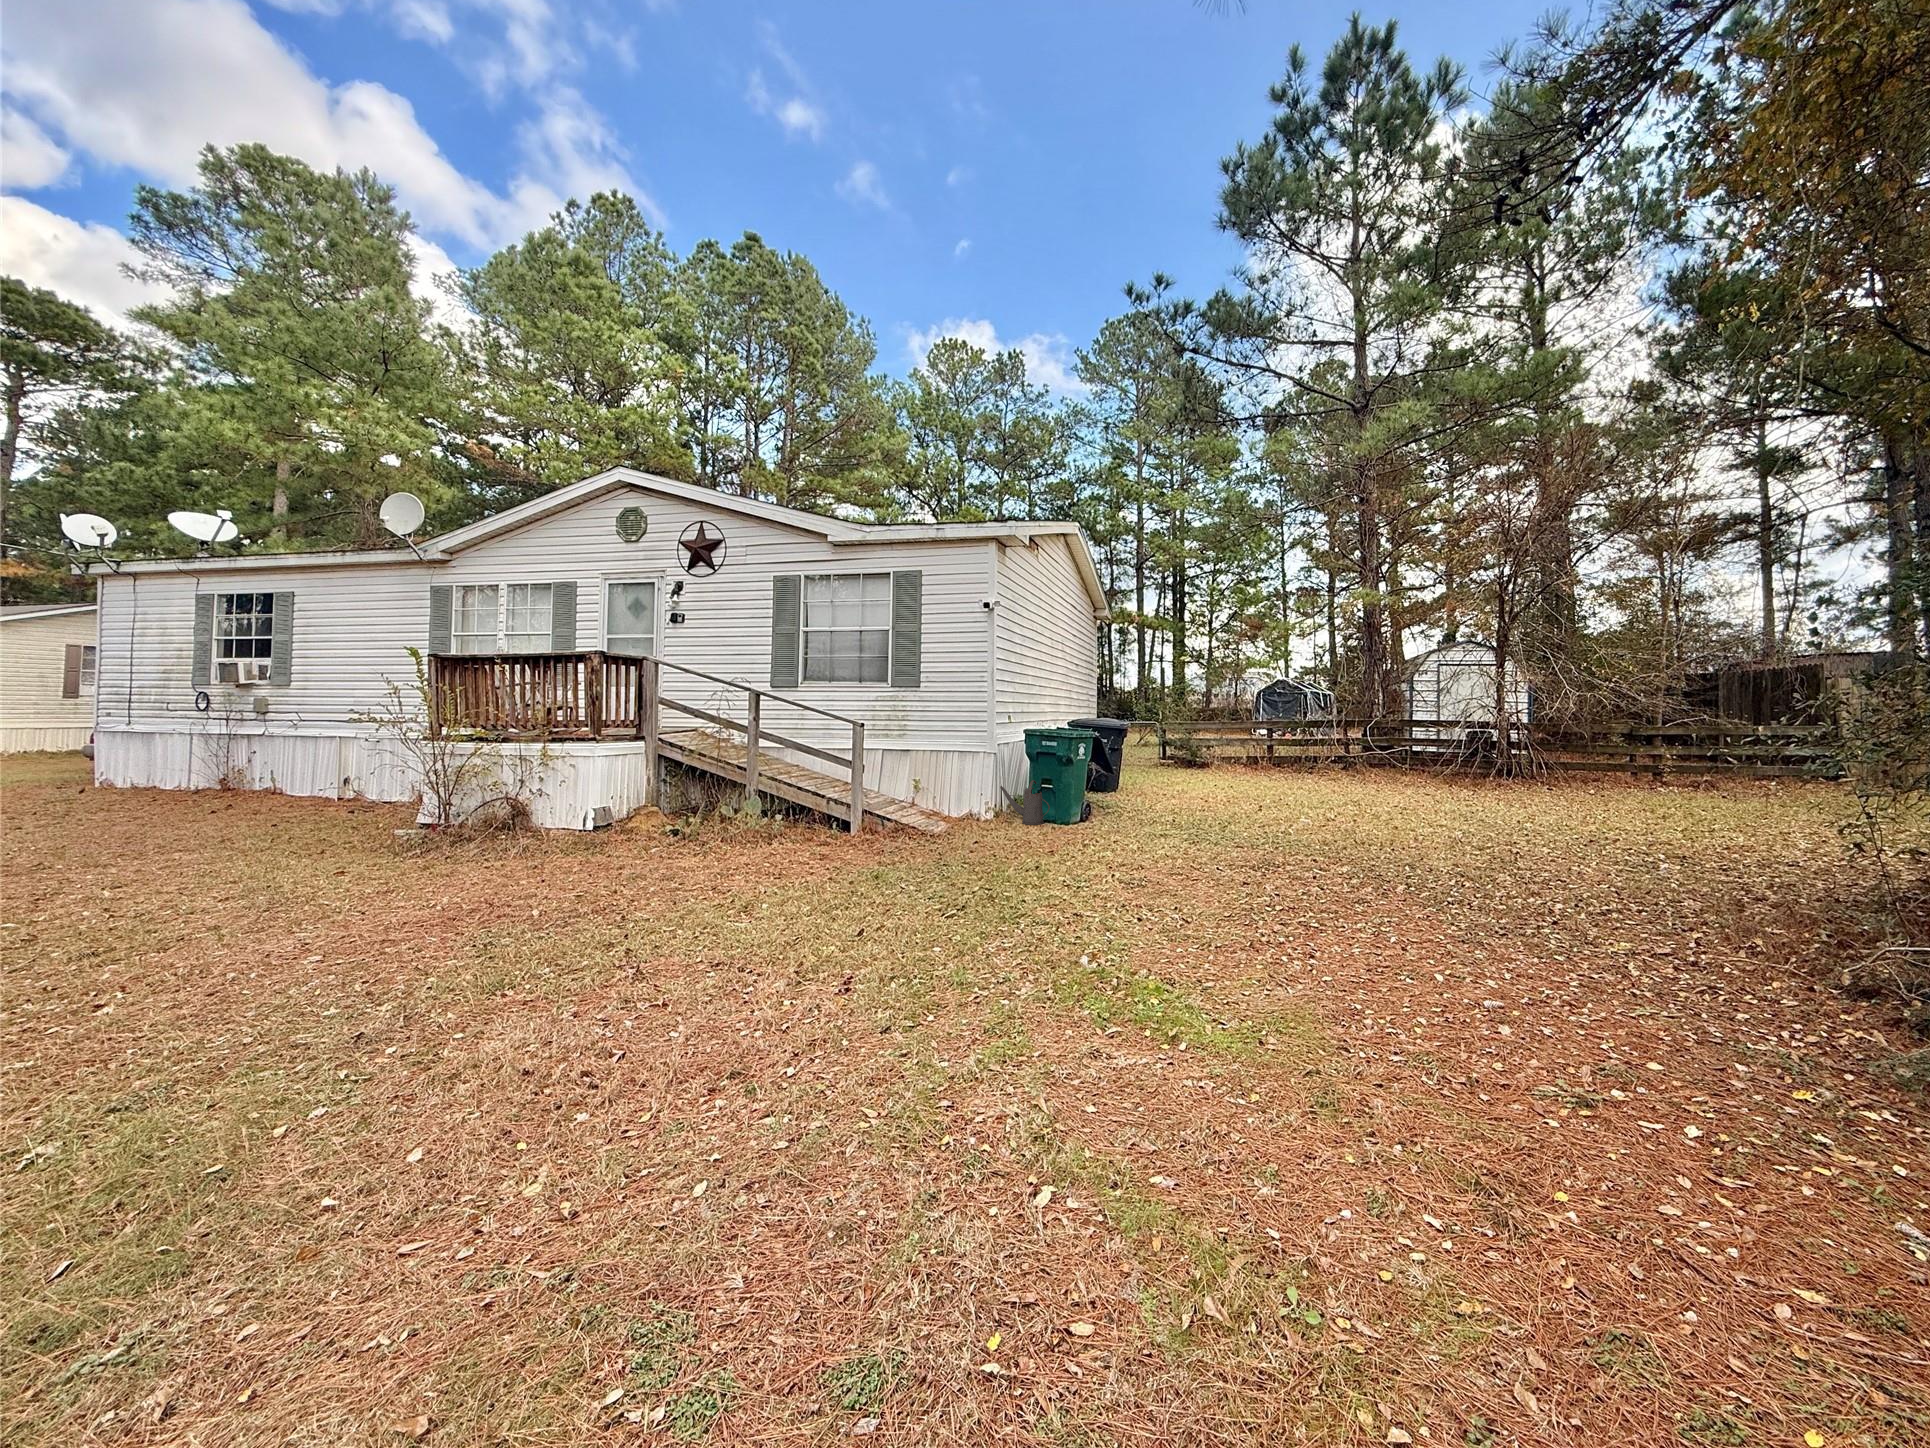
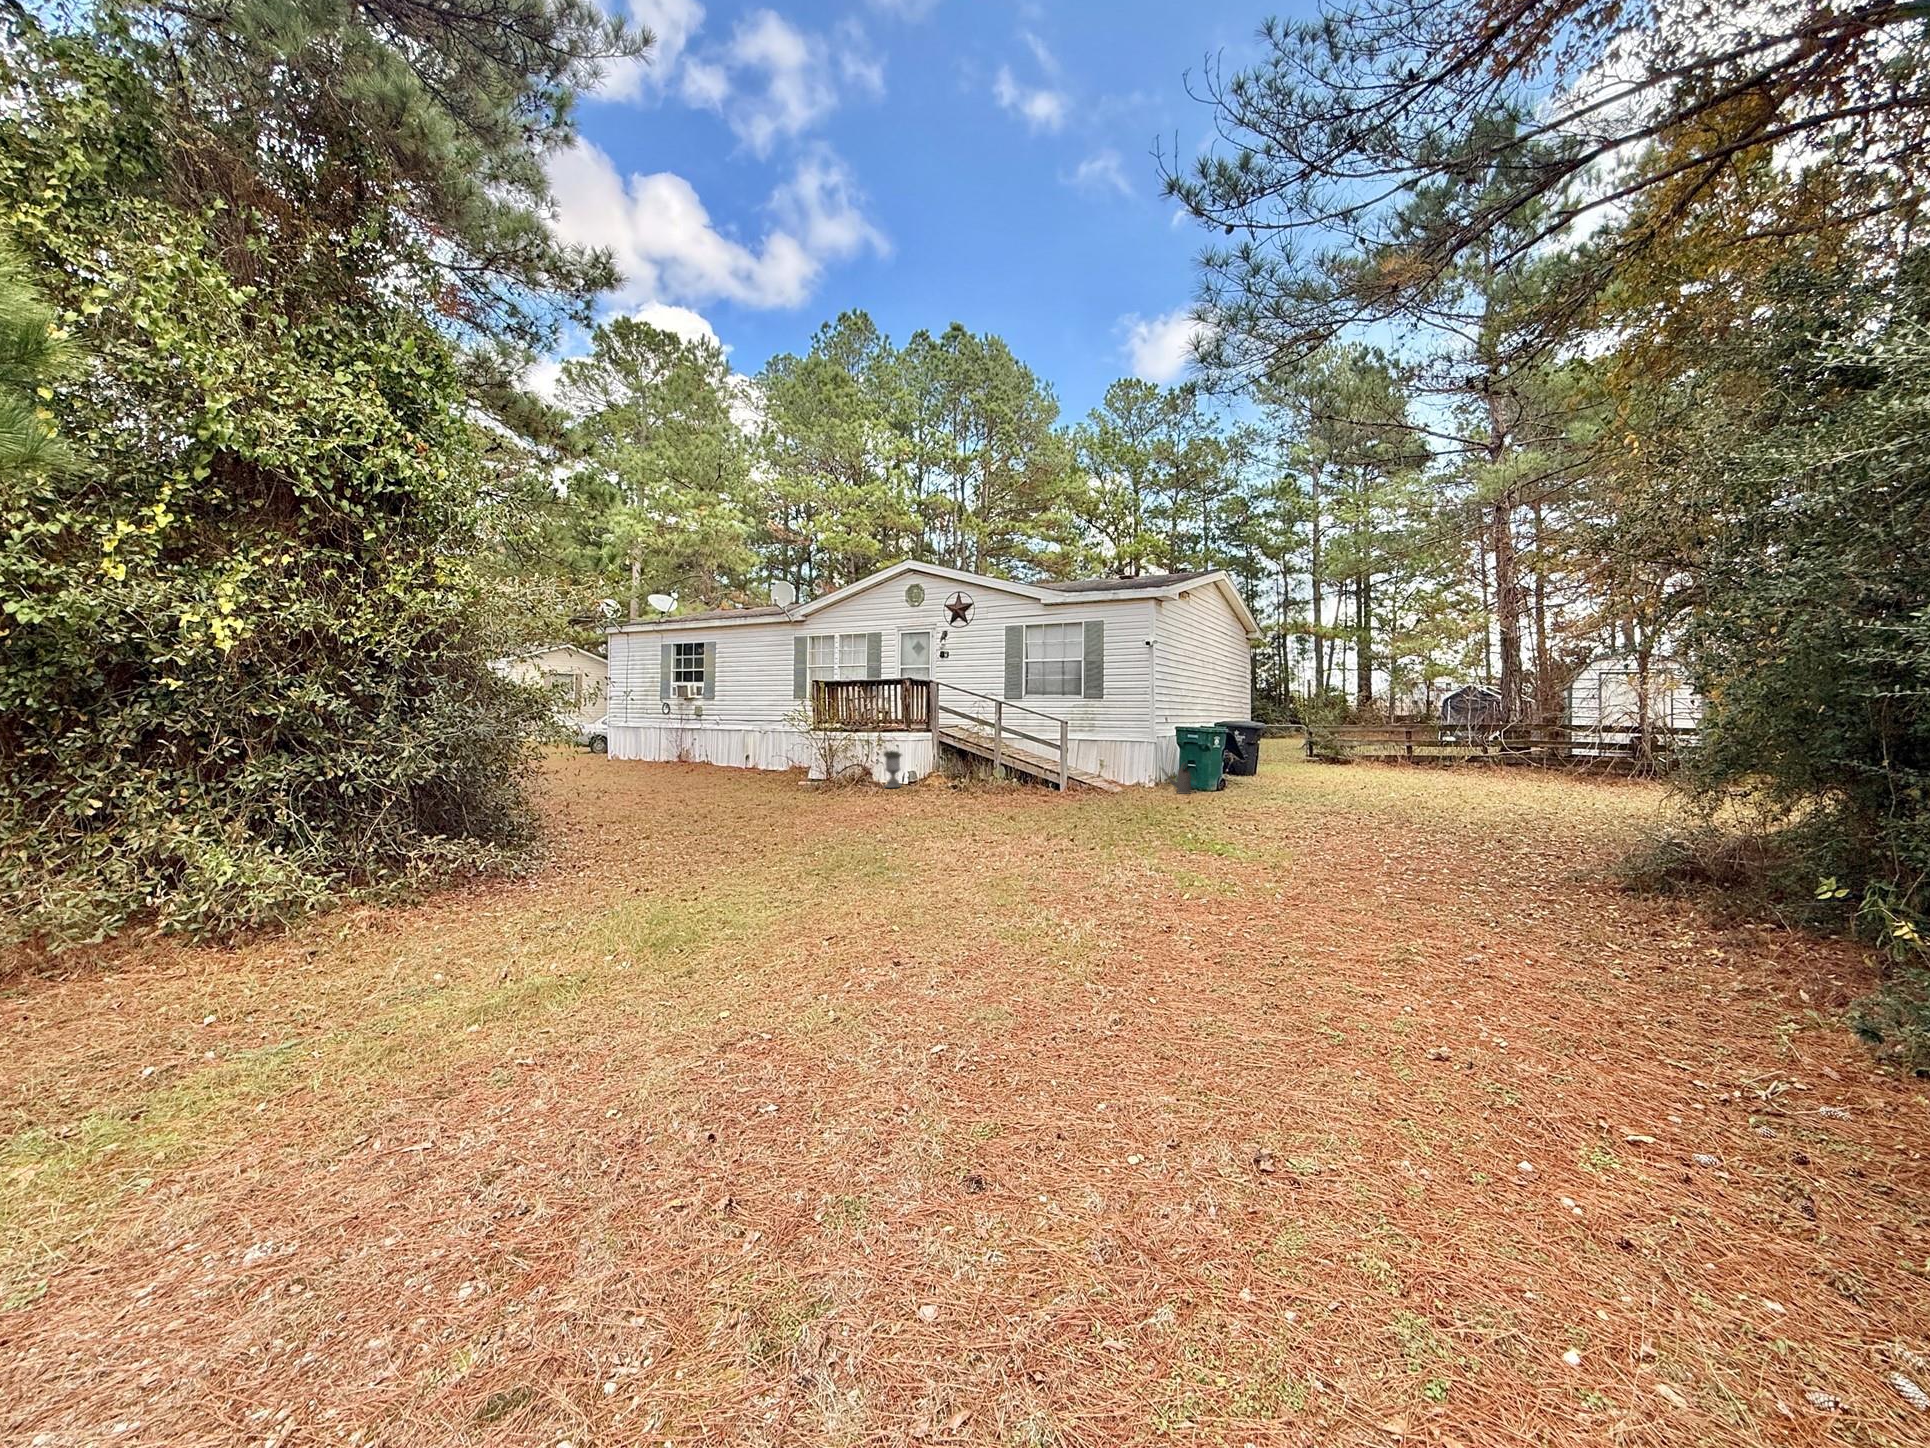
planter: none [535,772,577,840] -> present [883,750,902,788]

